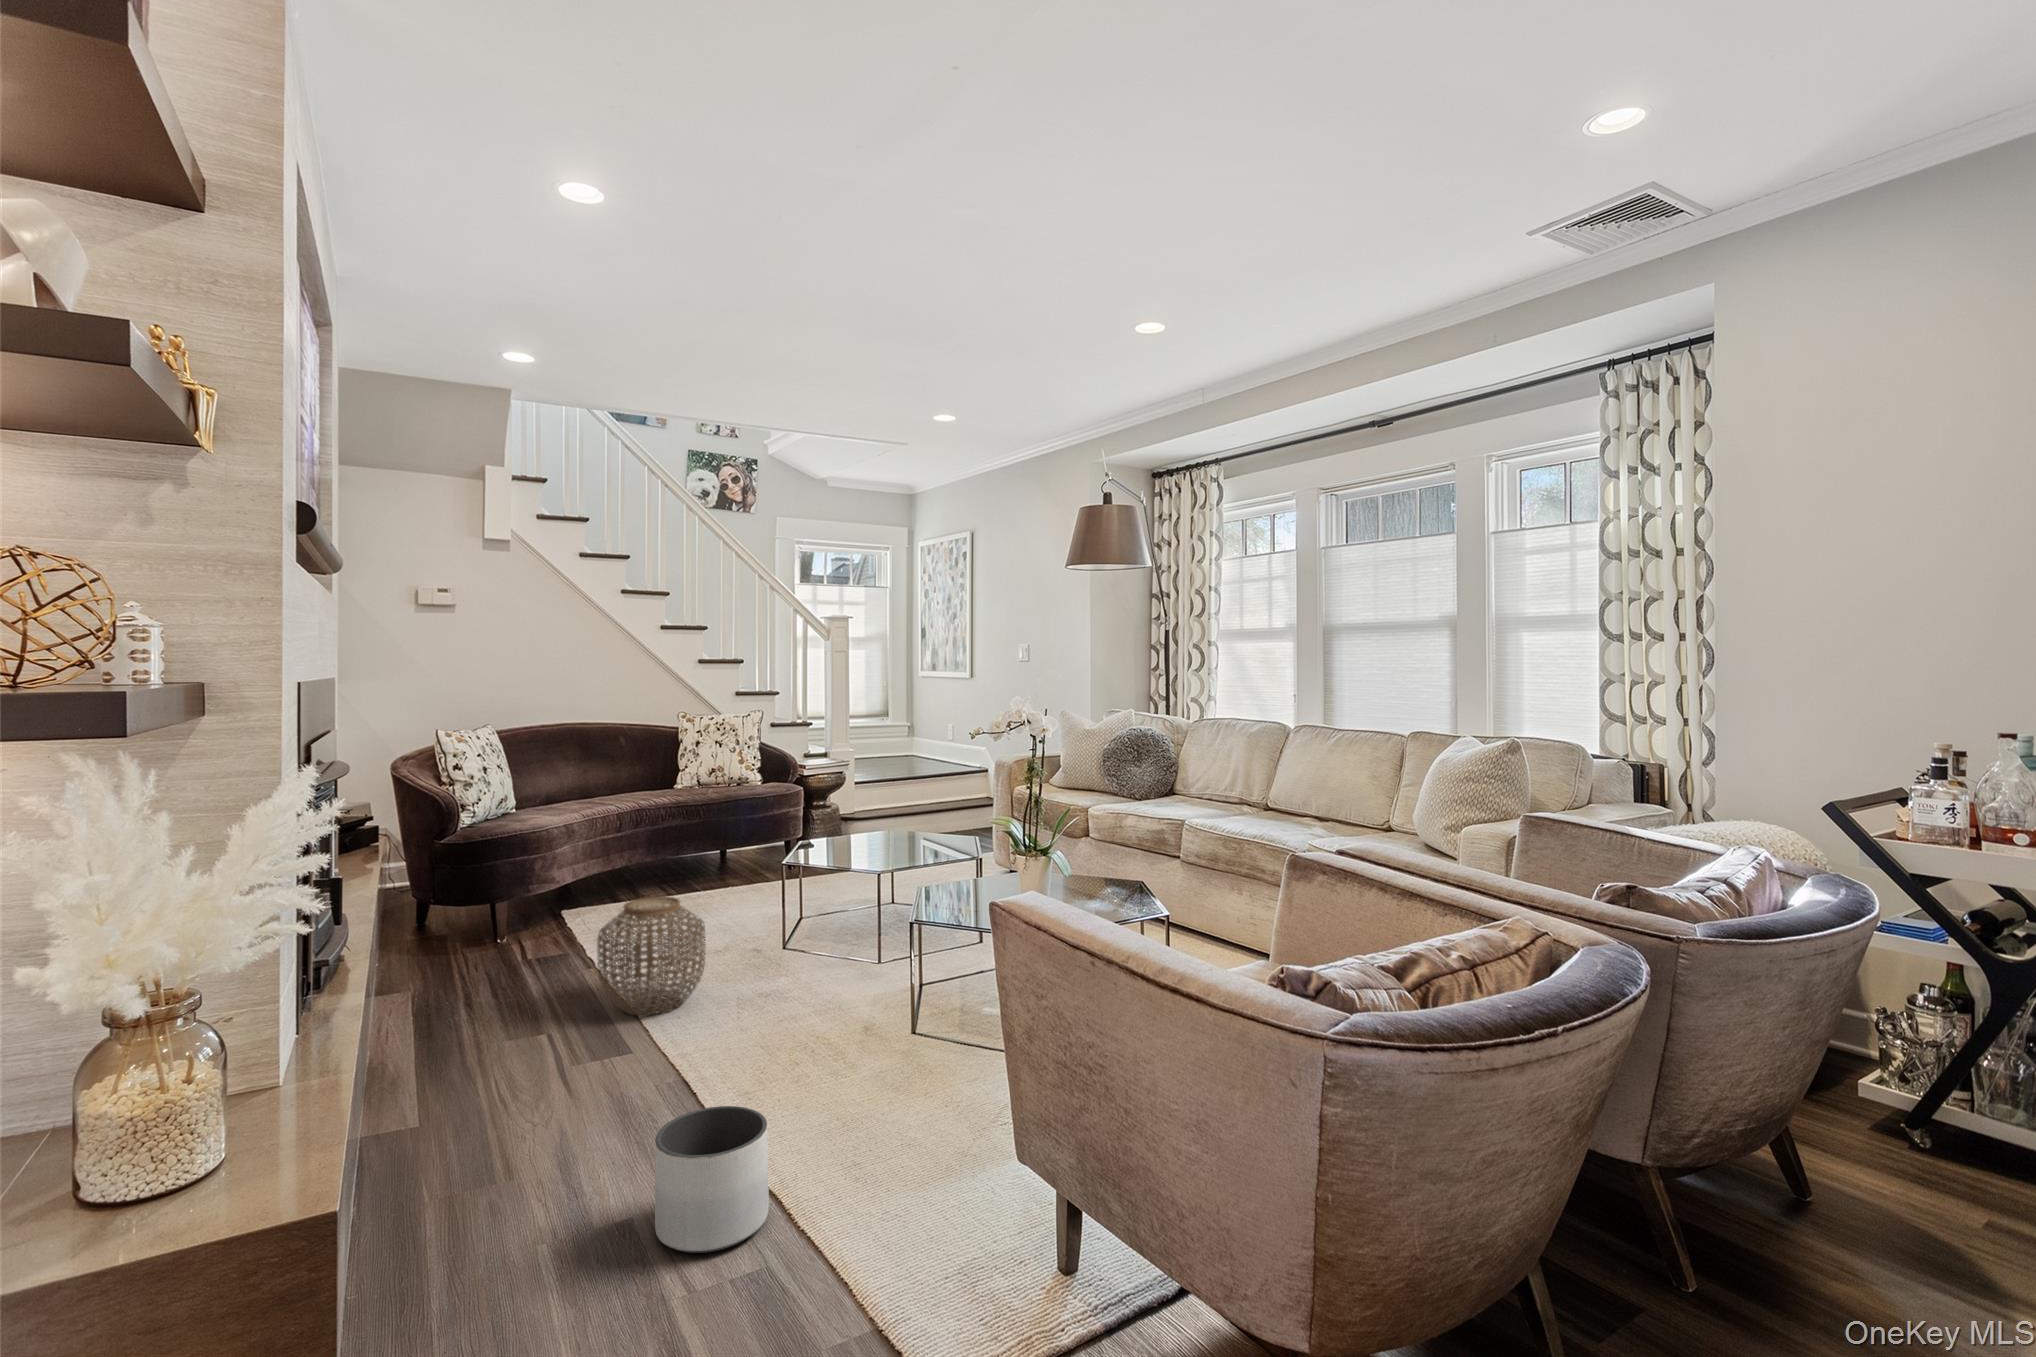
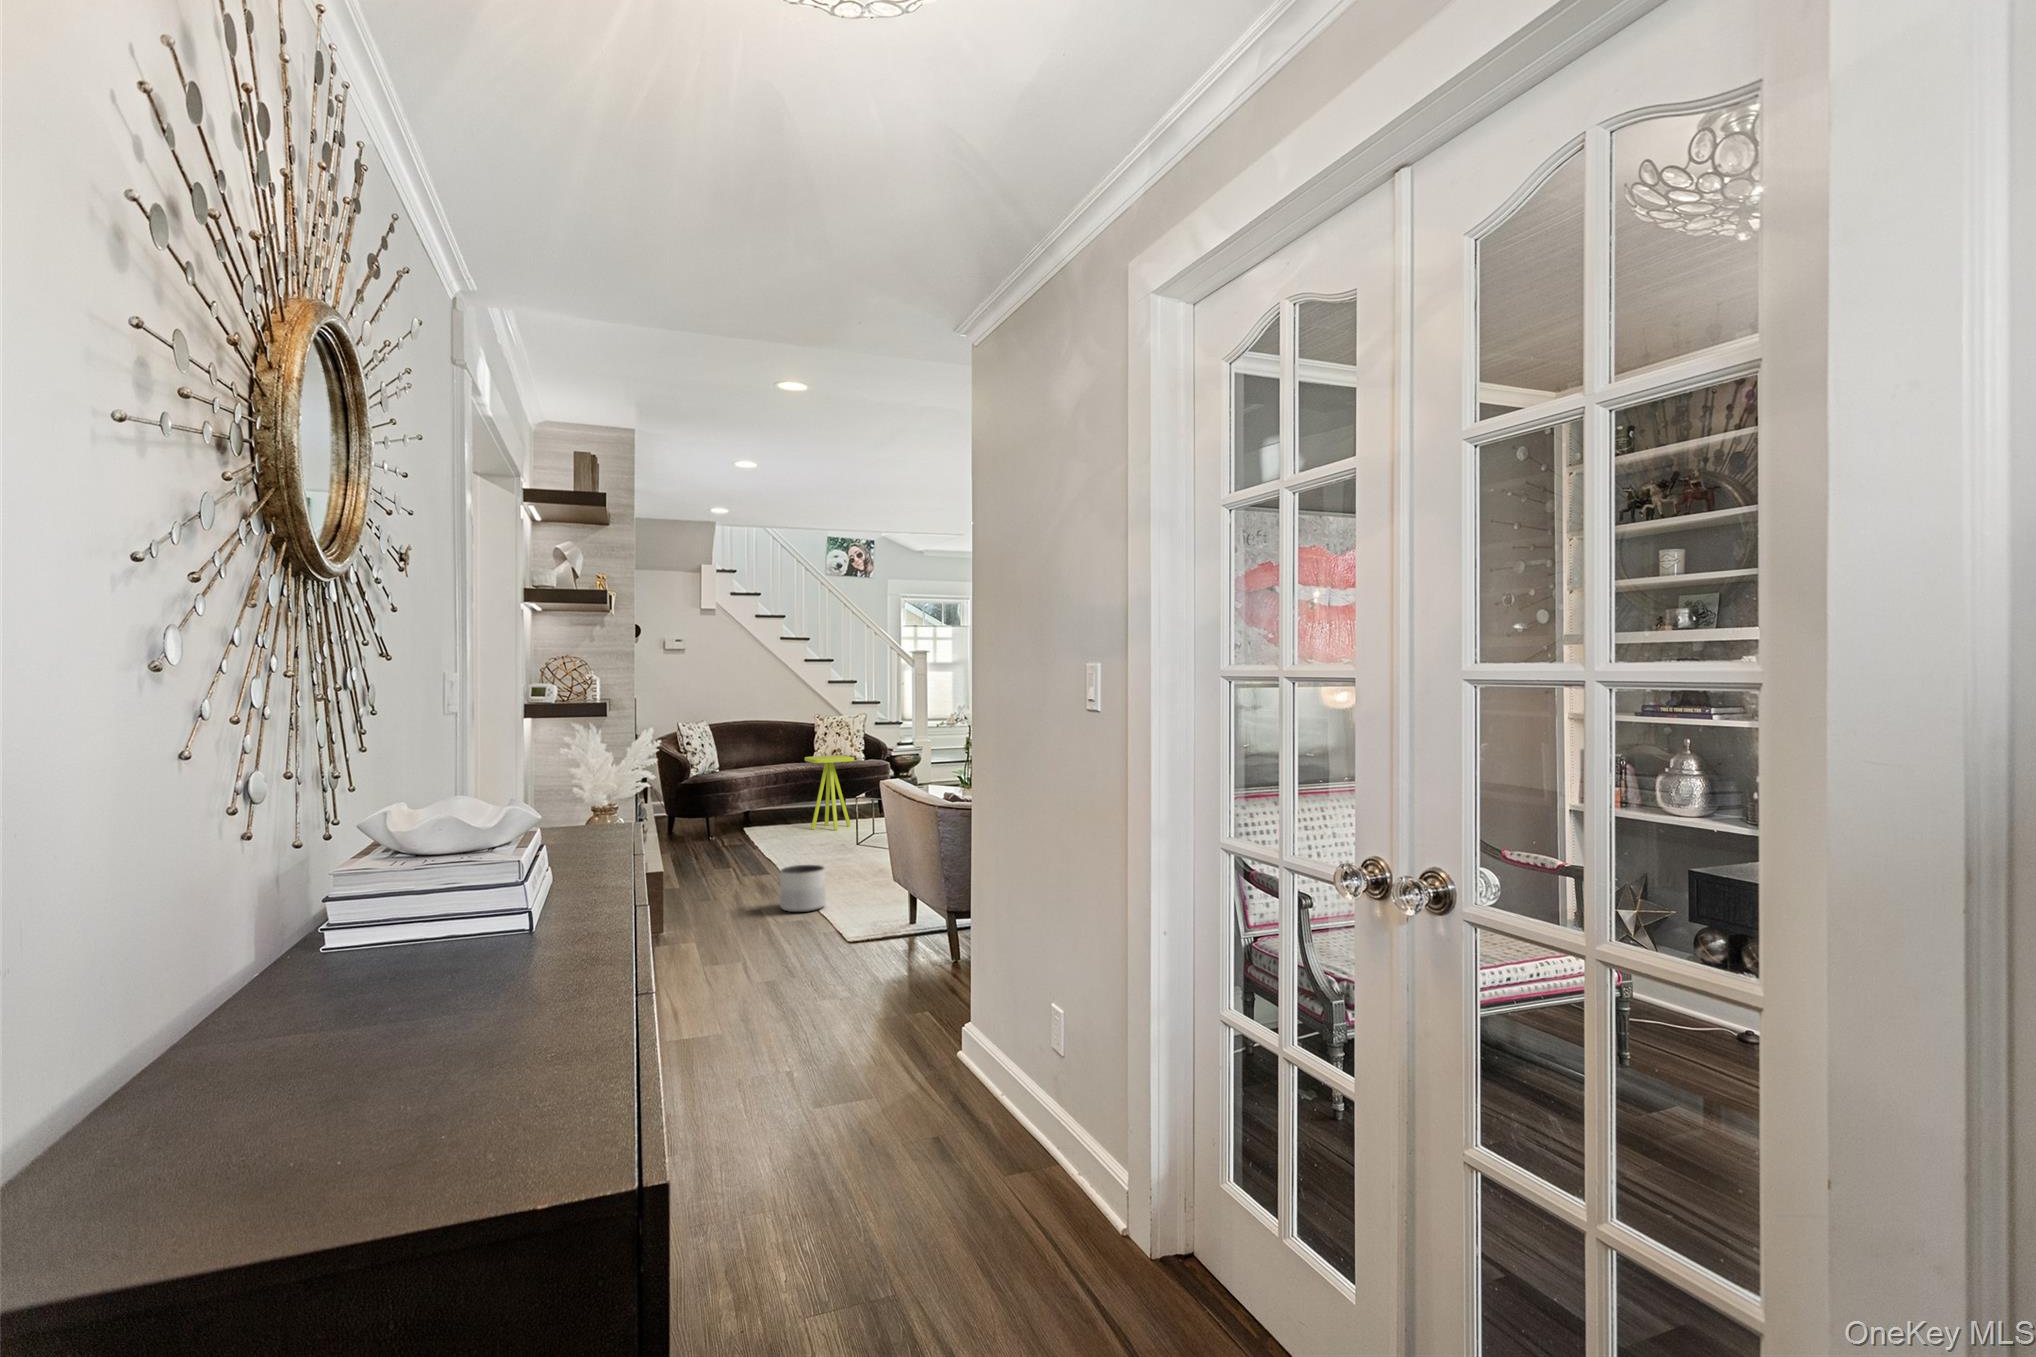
side table: none [670,784,758,914] -> present [805,755,854,830]
woven basket: present [597,896,705,1016] -> none [762,803,816,861]

